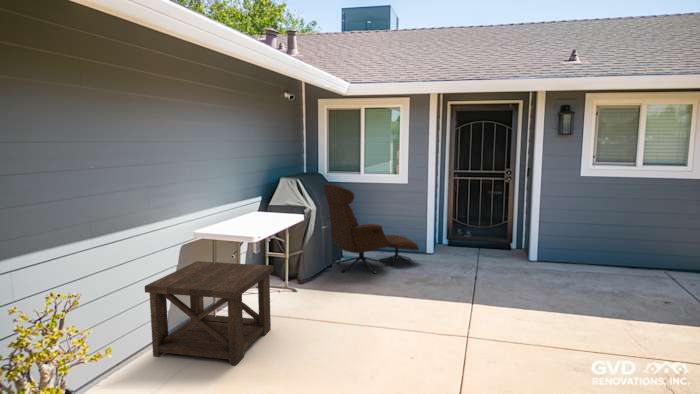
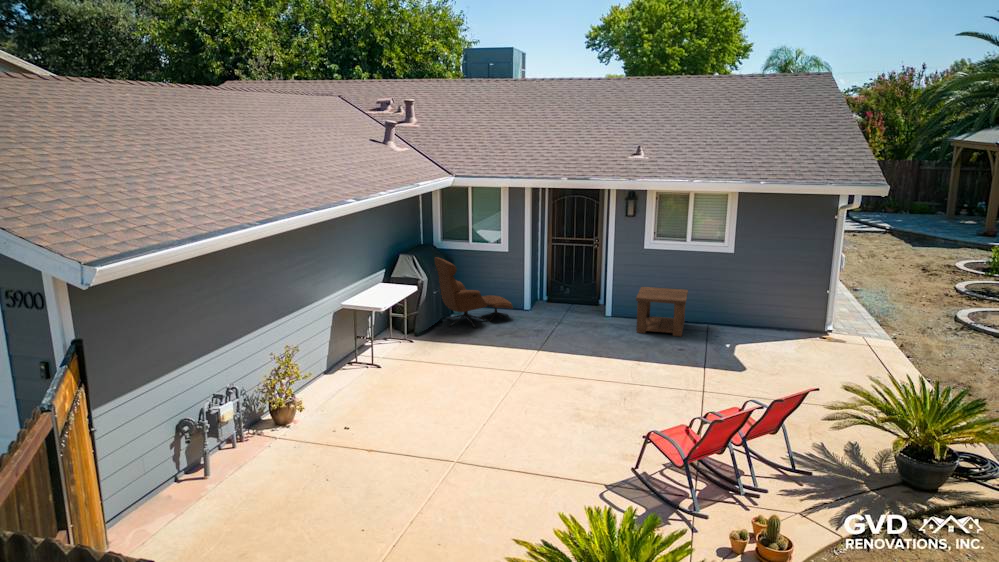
side table: present [145,261,274,365] -> present [636,287,688,336]

